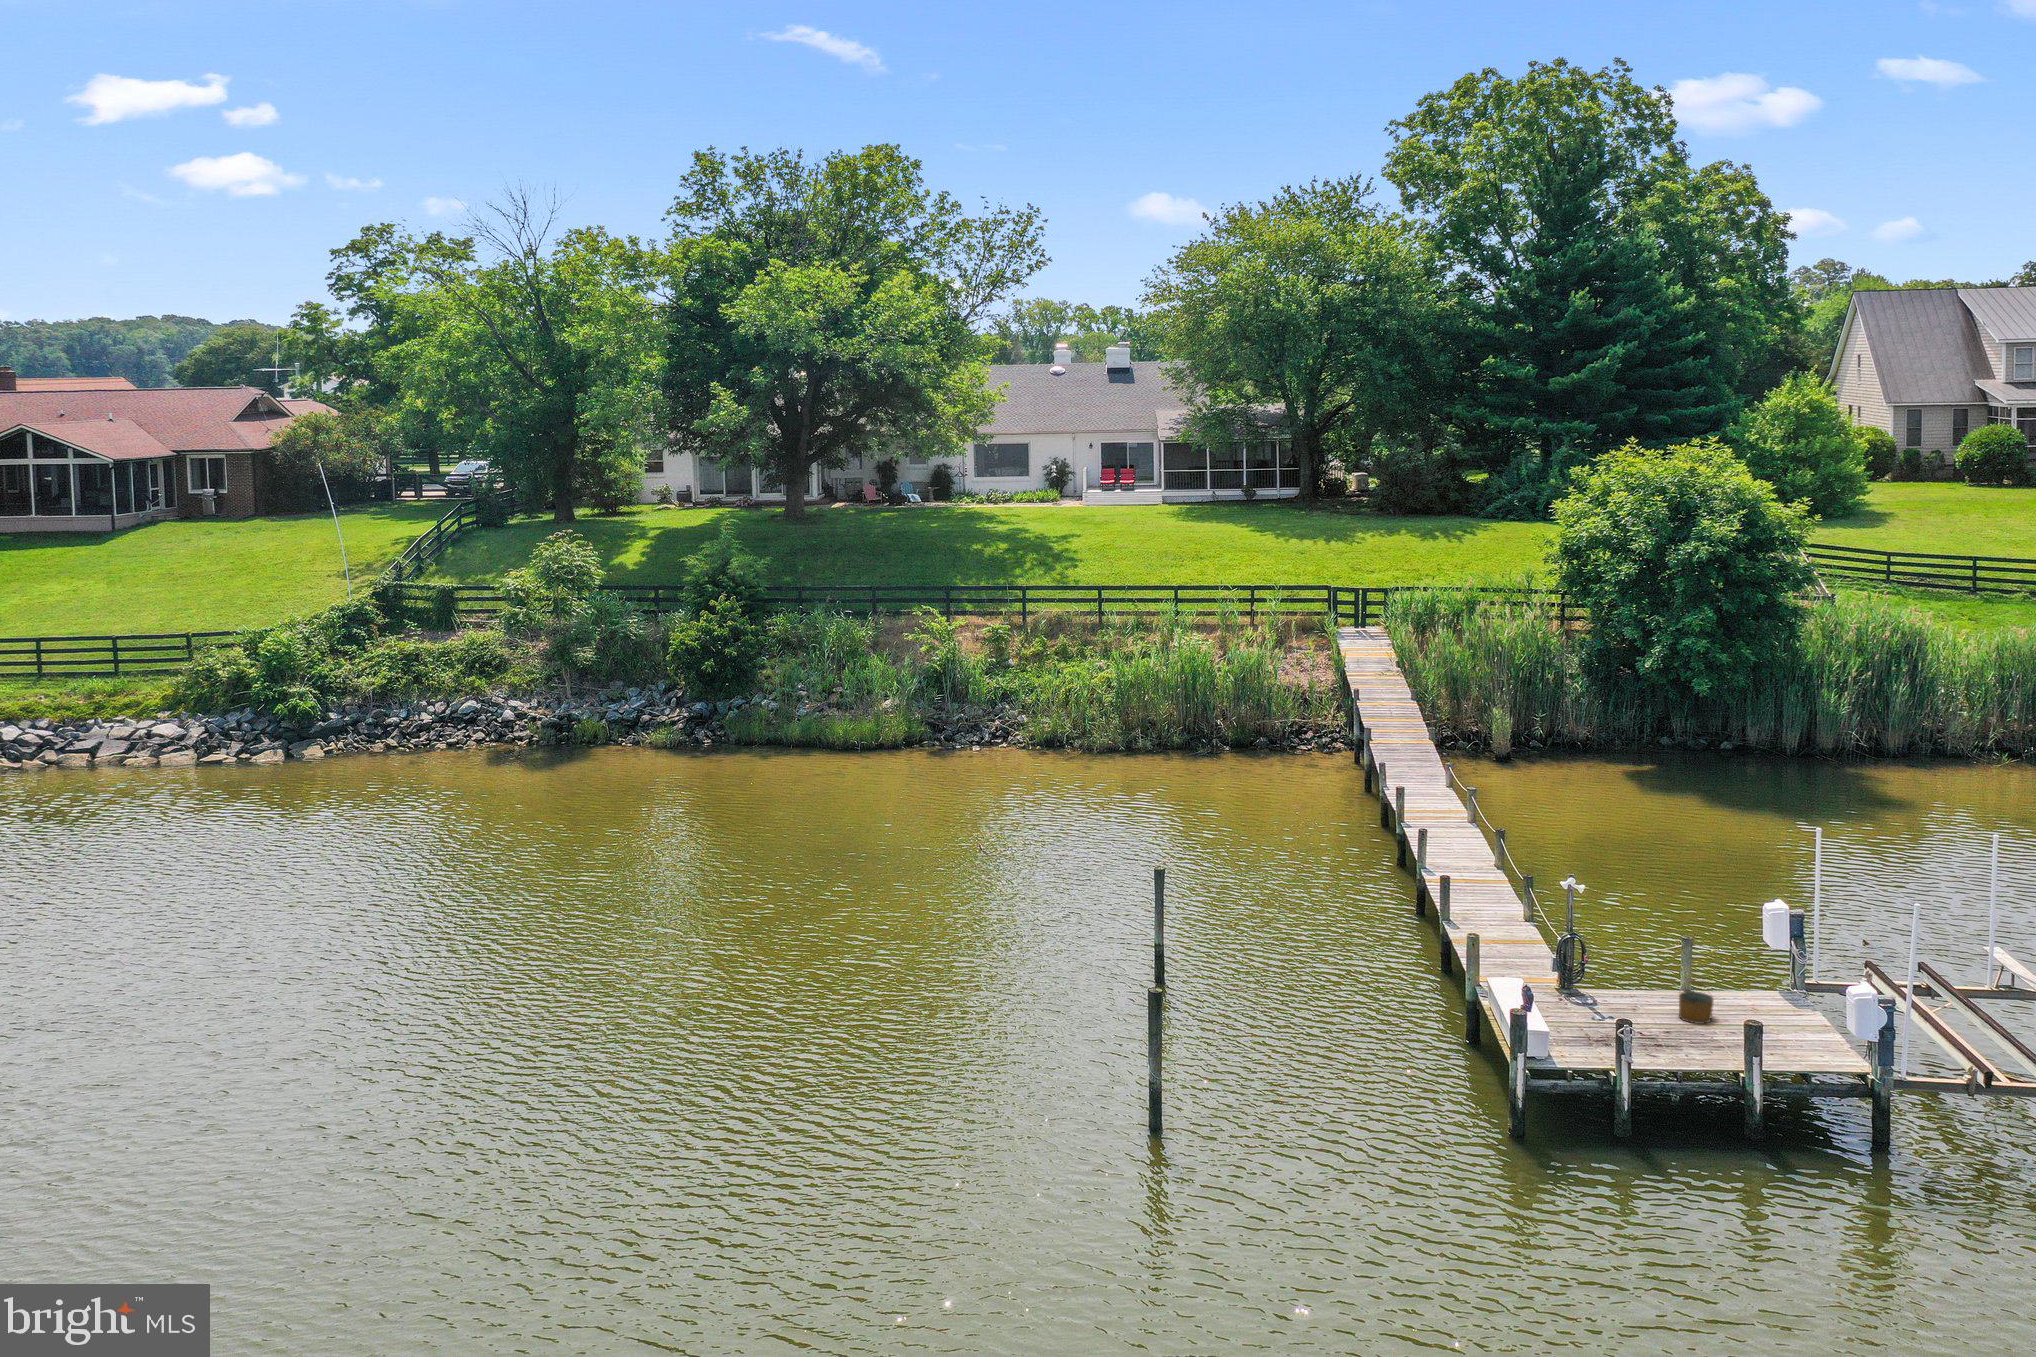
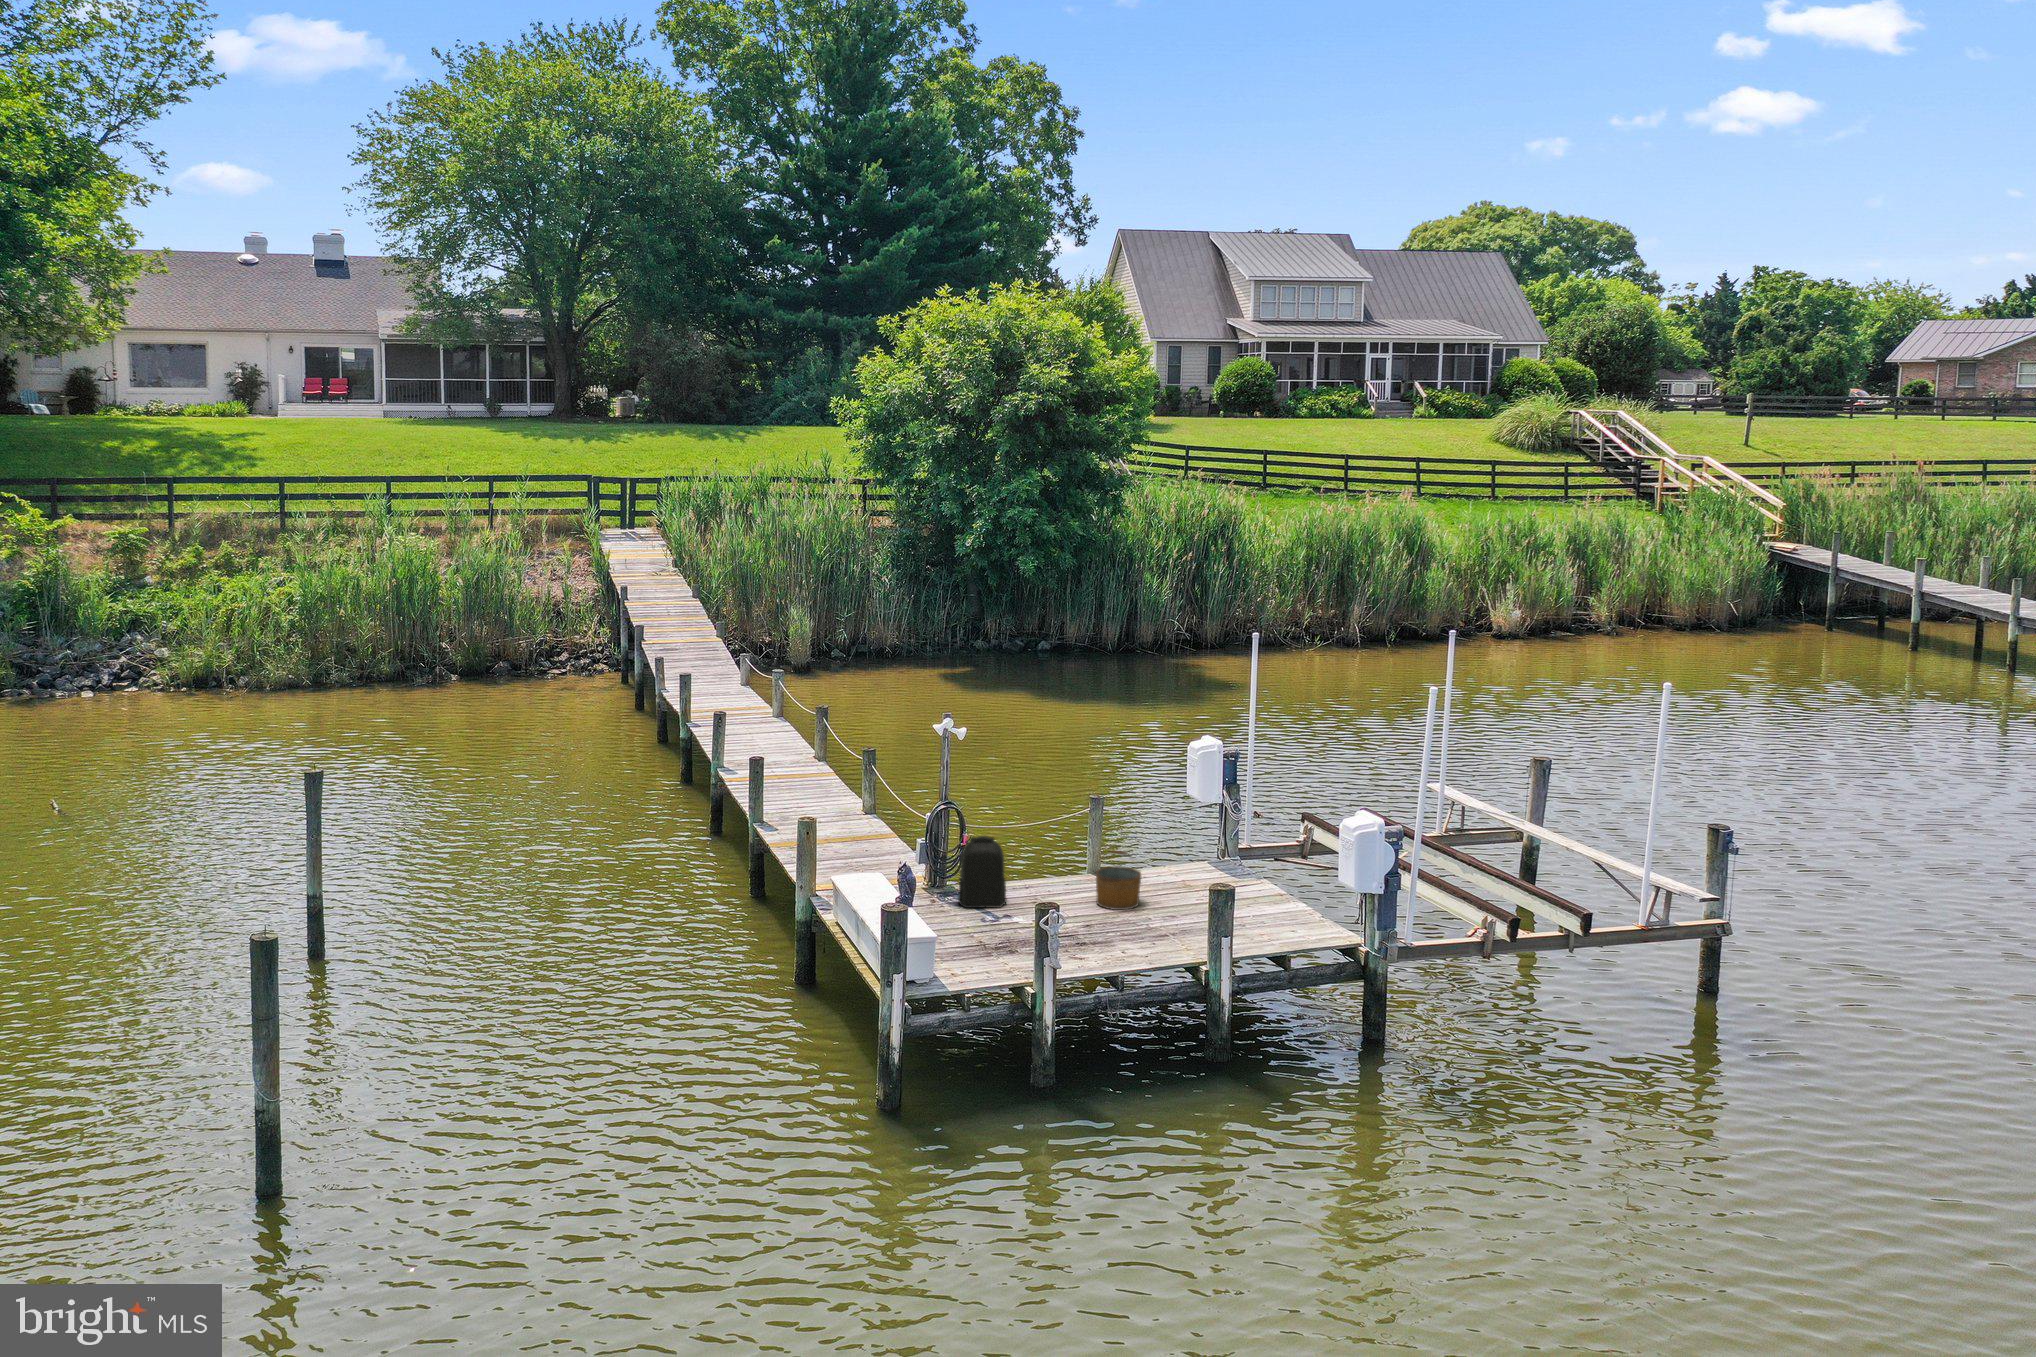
backpack: none [1577,960,1613,1010] -> present [958,836,1006,908]

